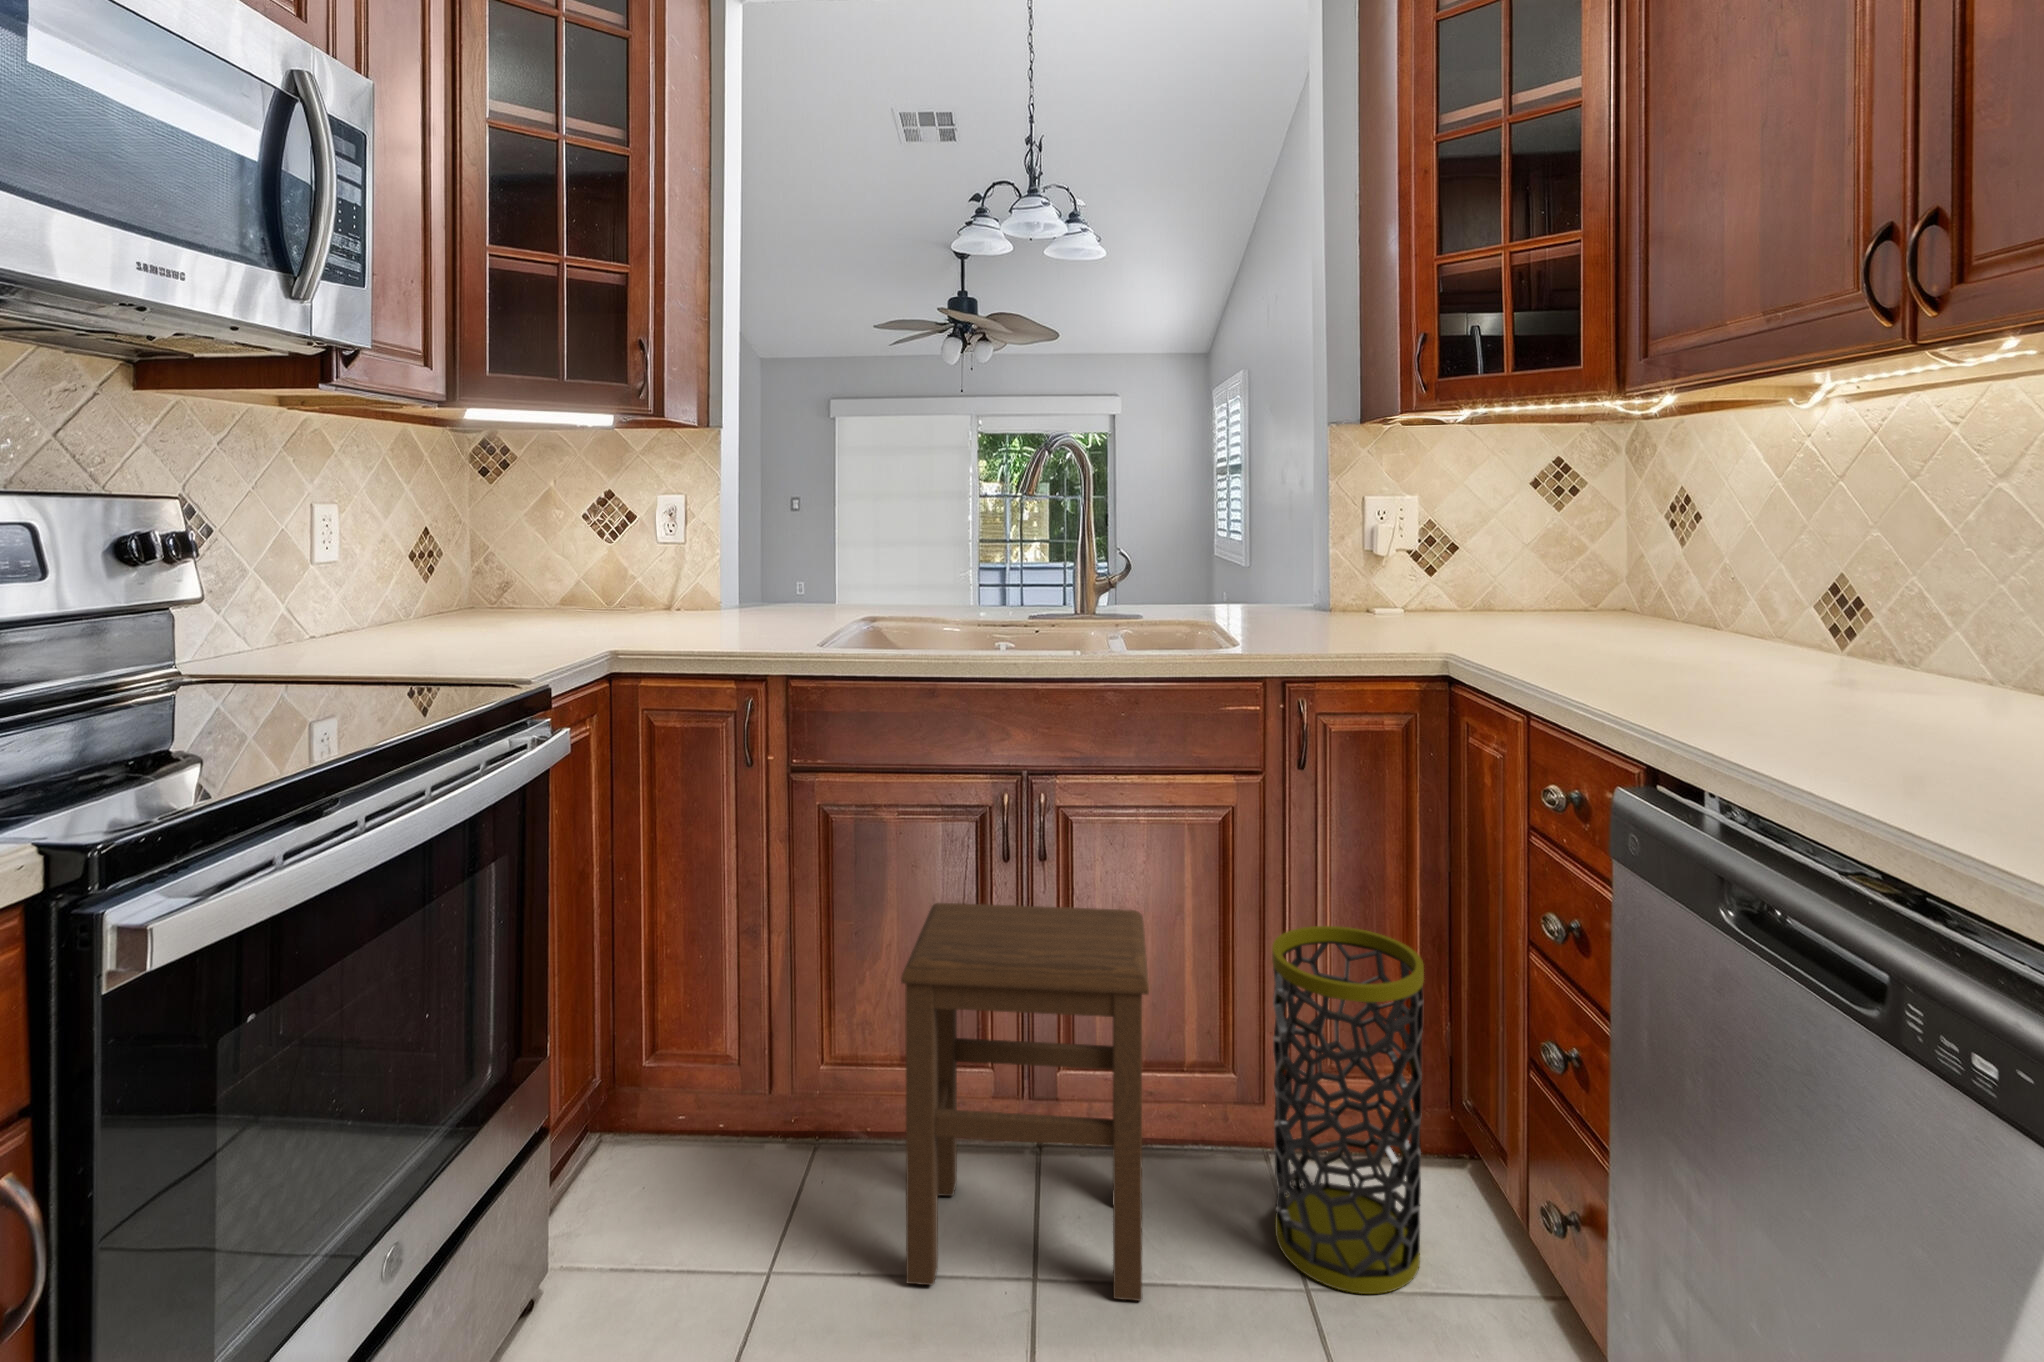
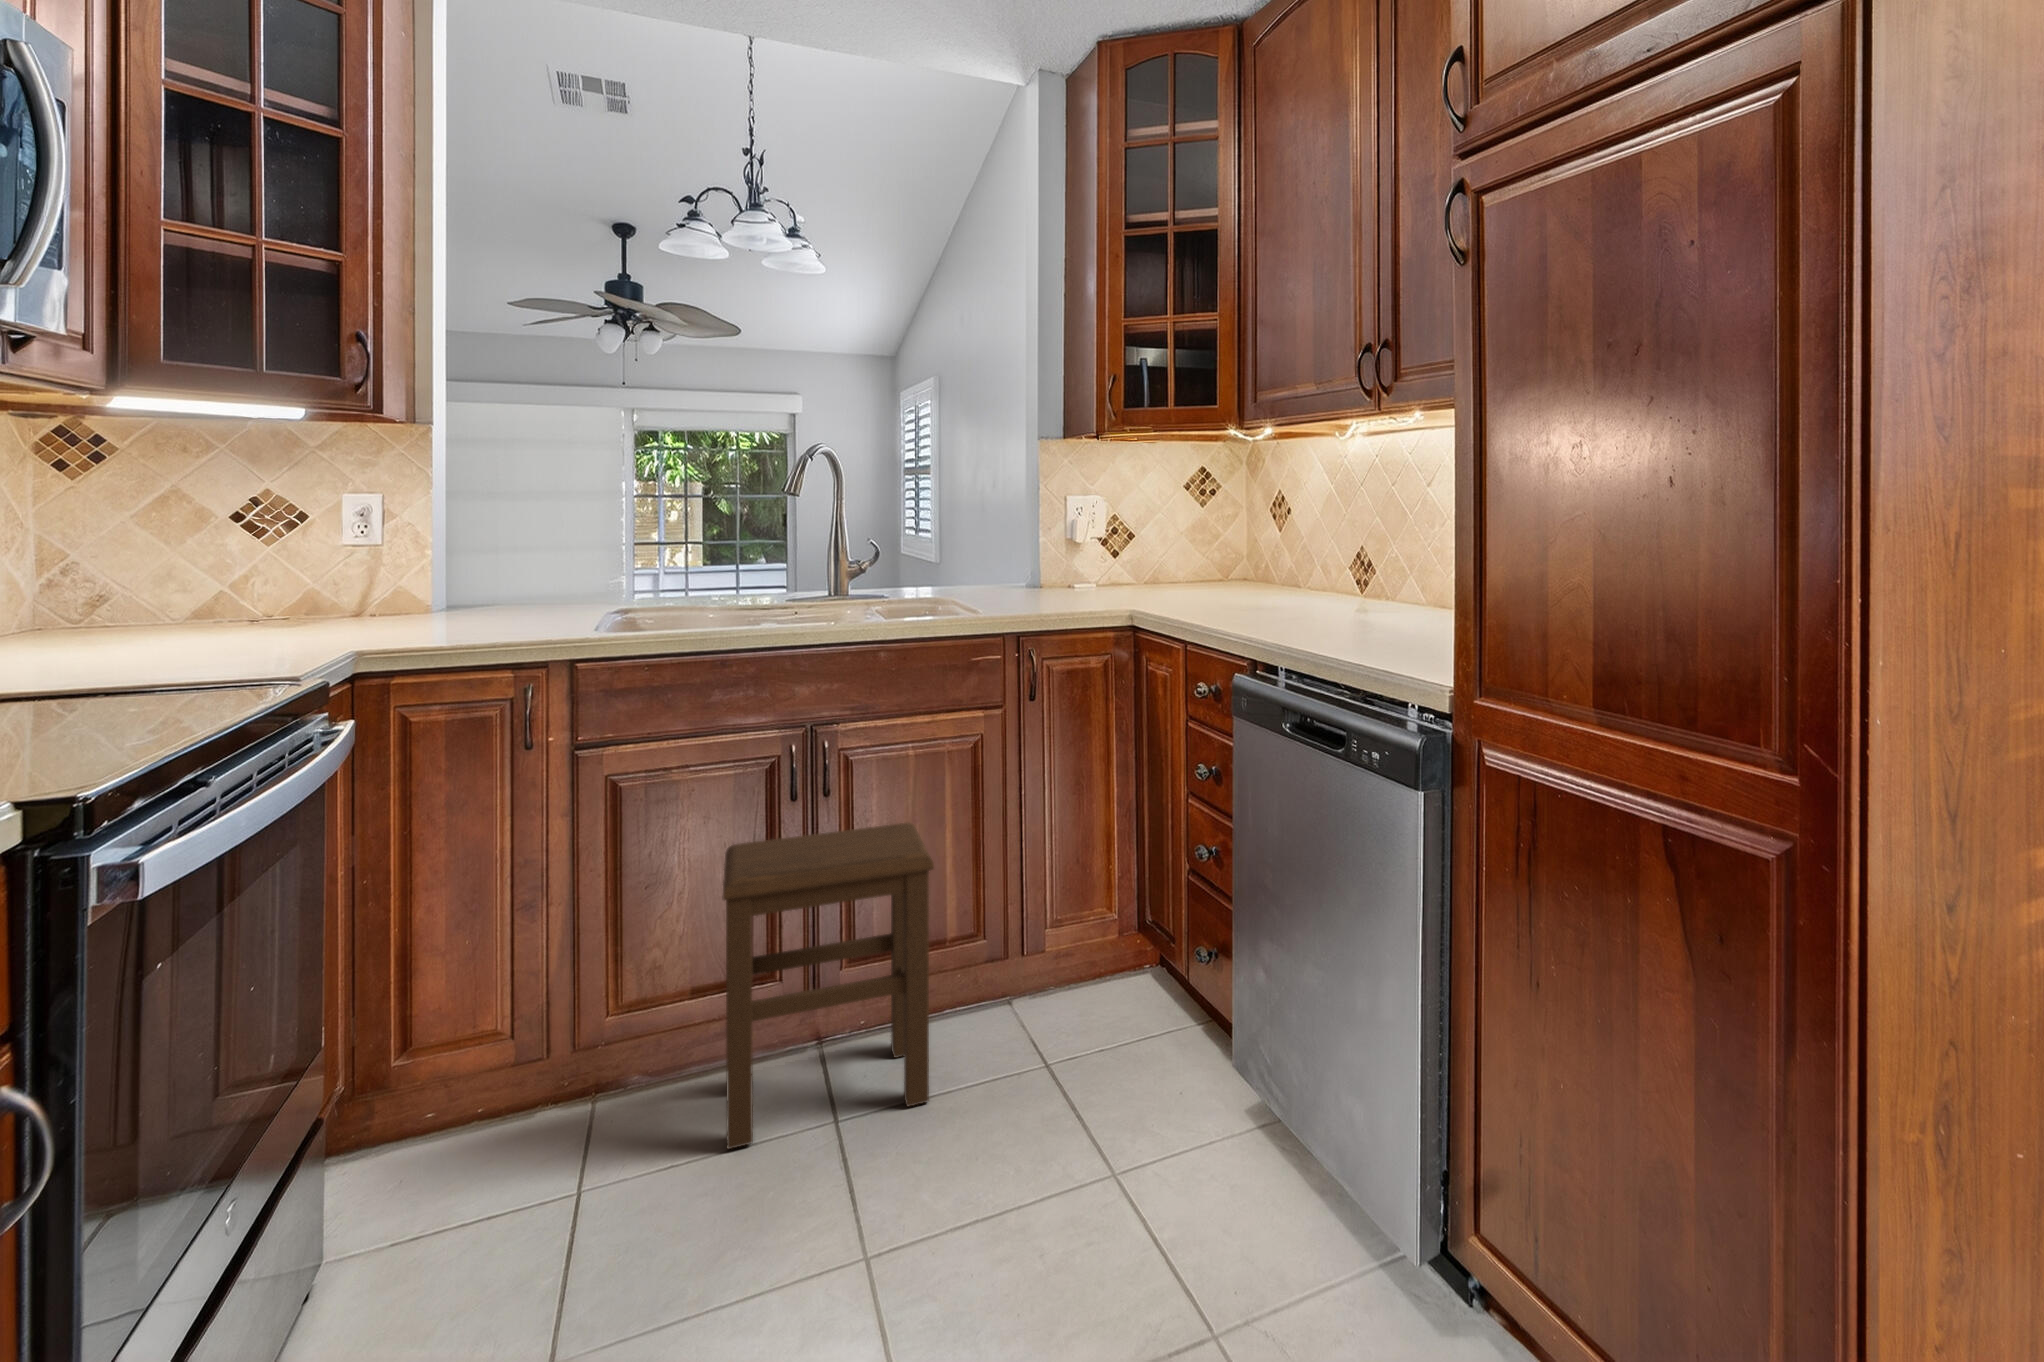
trash can: present [1272,926,1424,1294] -> none [1018,810,1123,1056]

